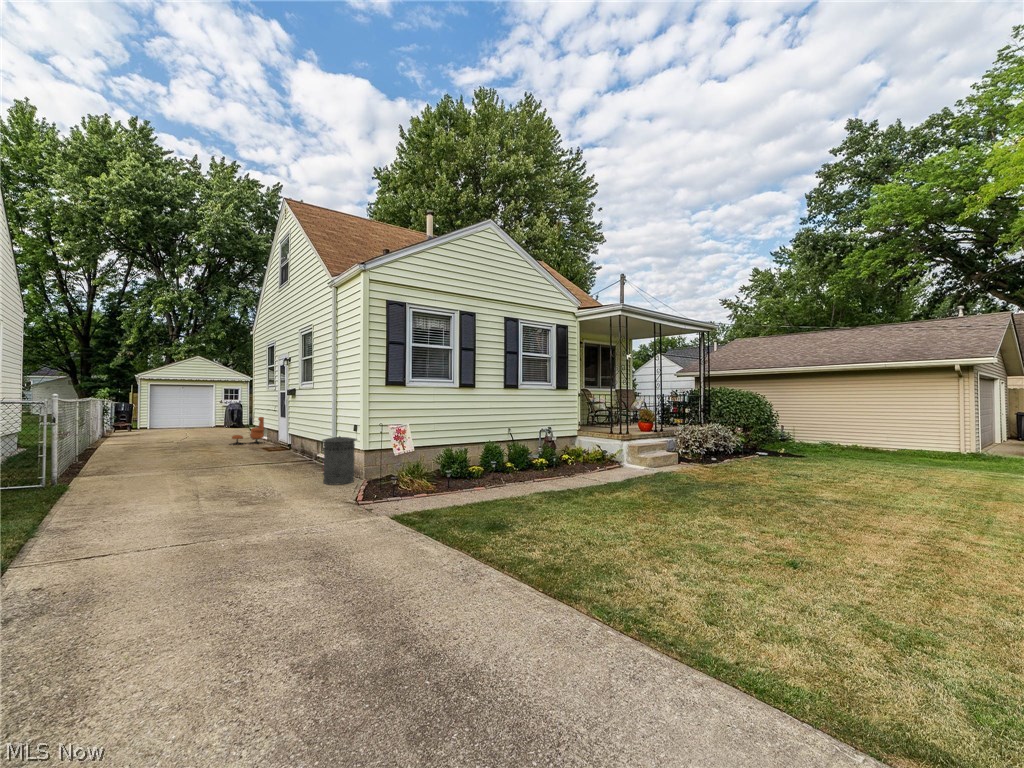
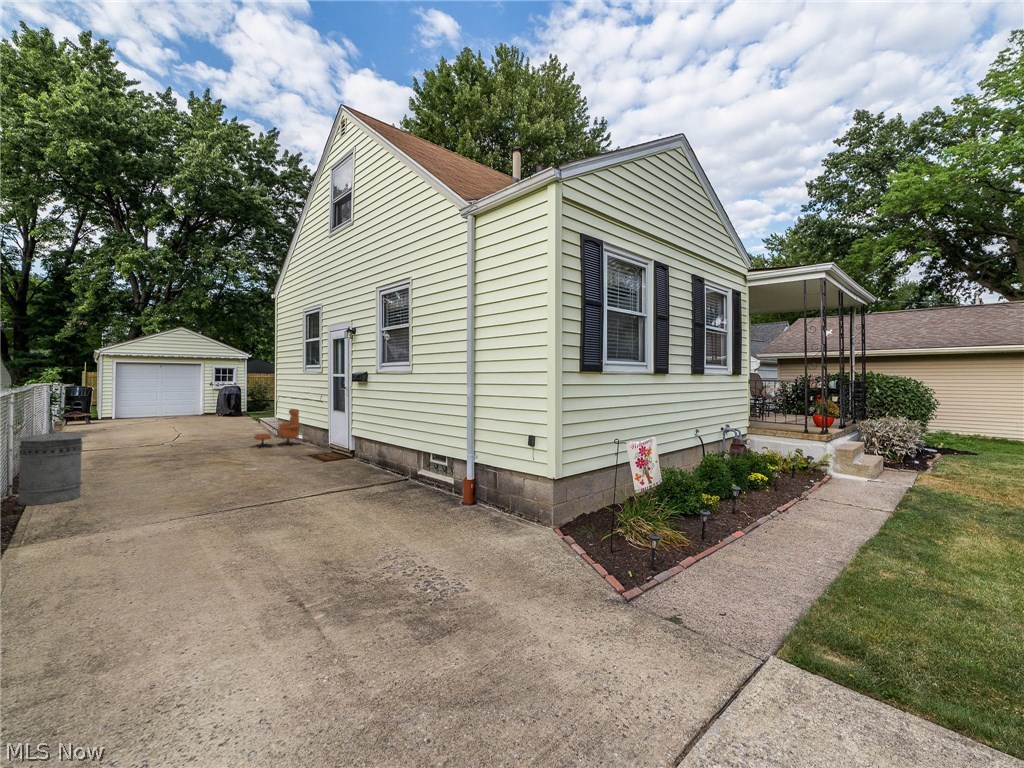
trash can: present [322,436,357,485] -> present [14,432,87,505]

